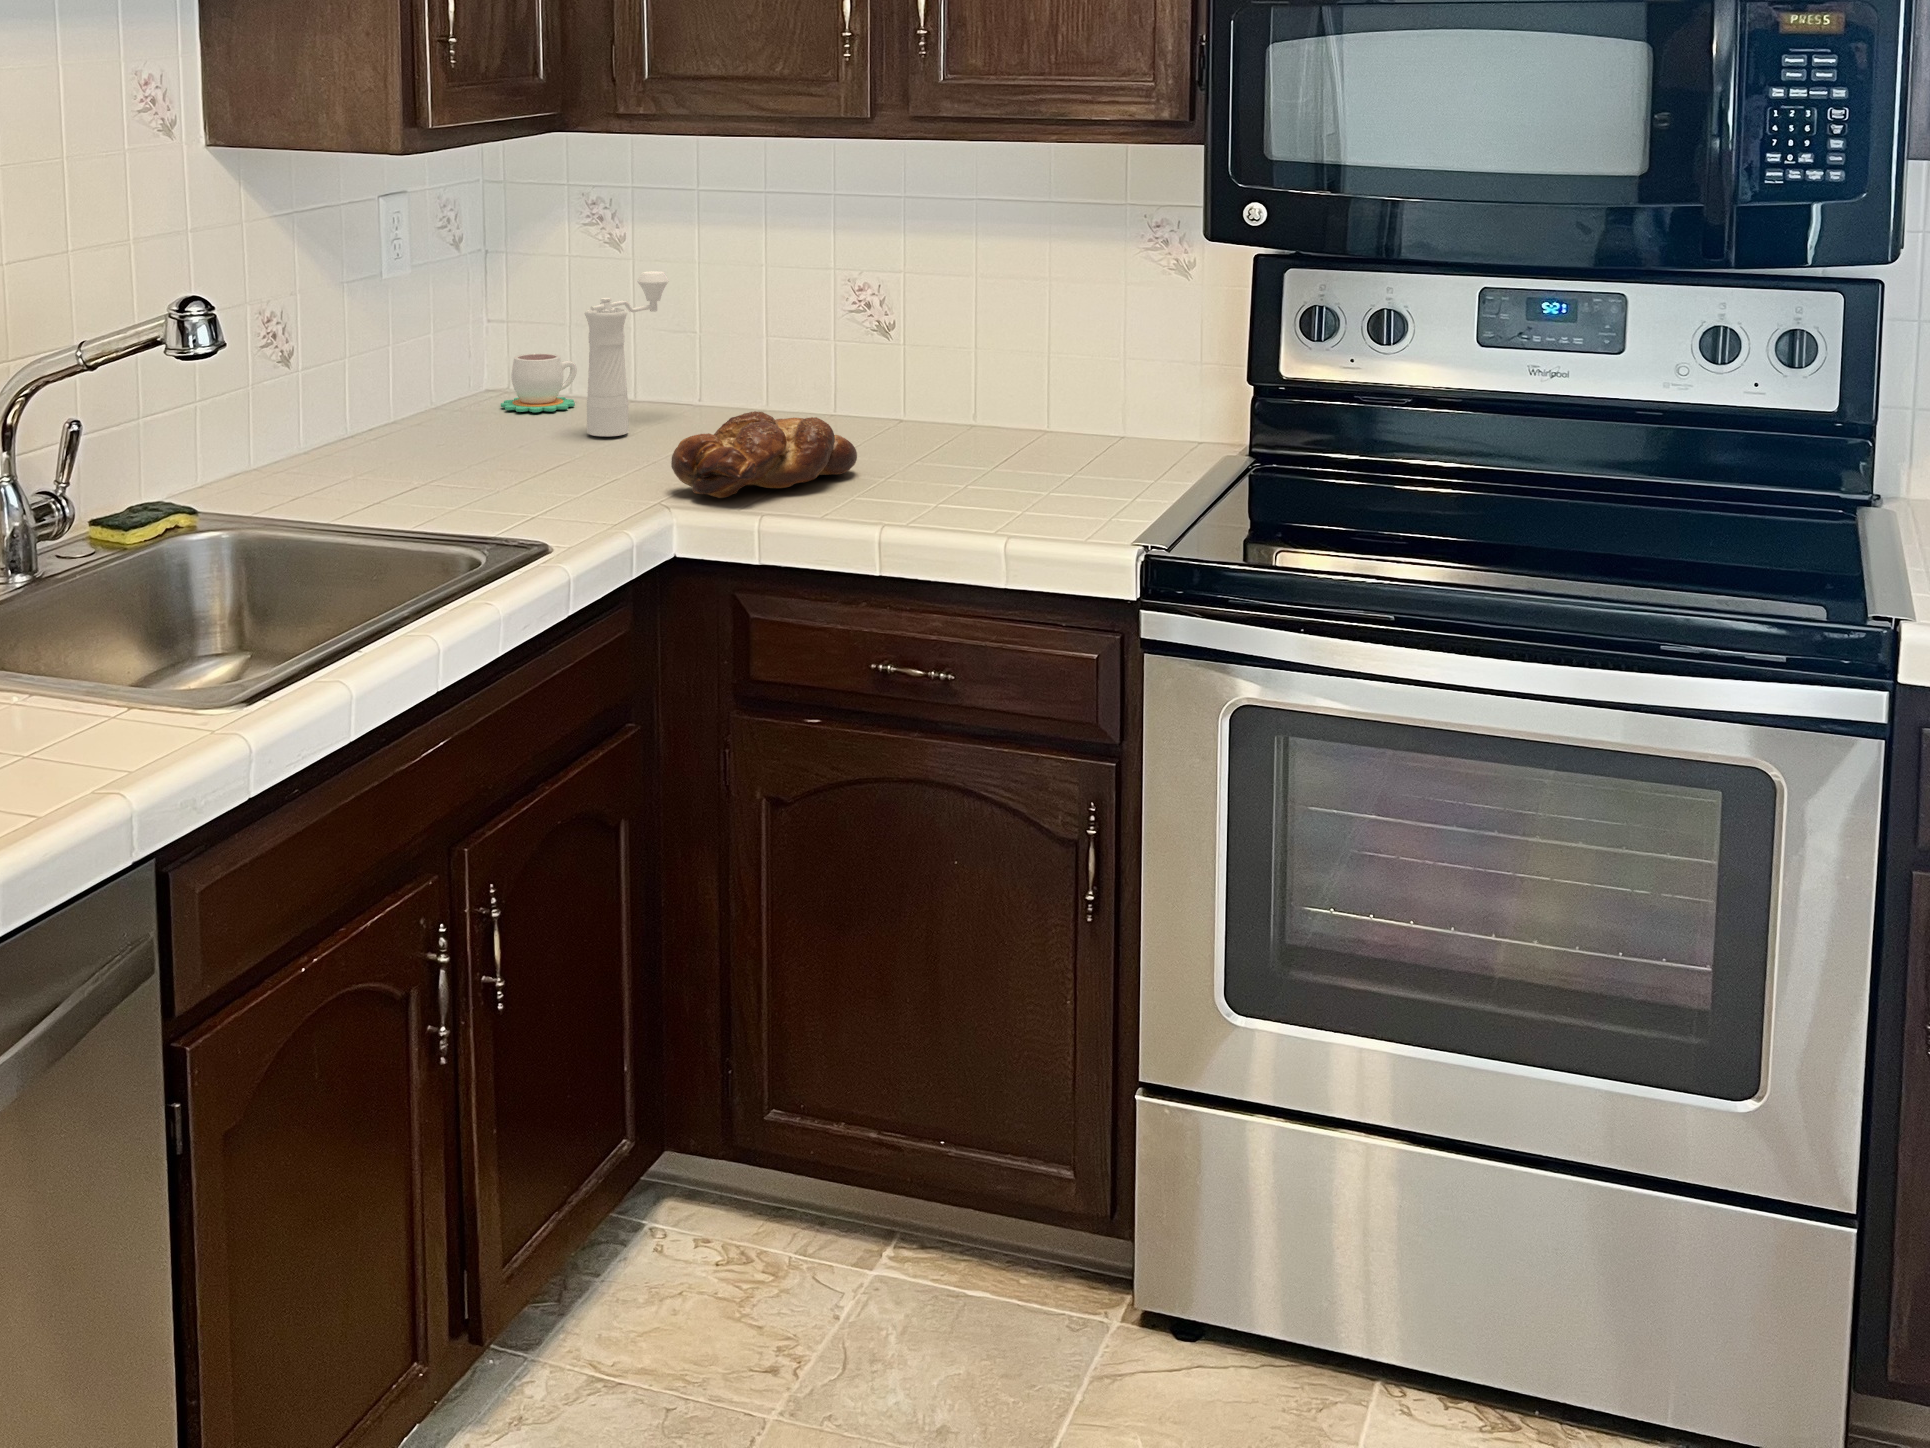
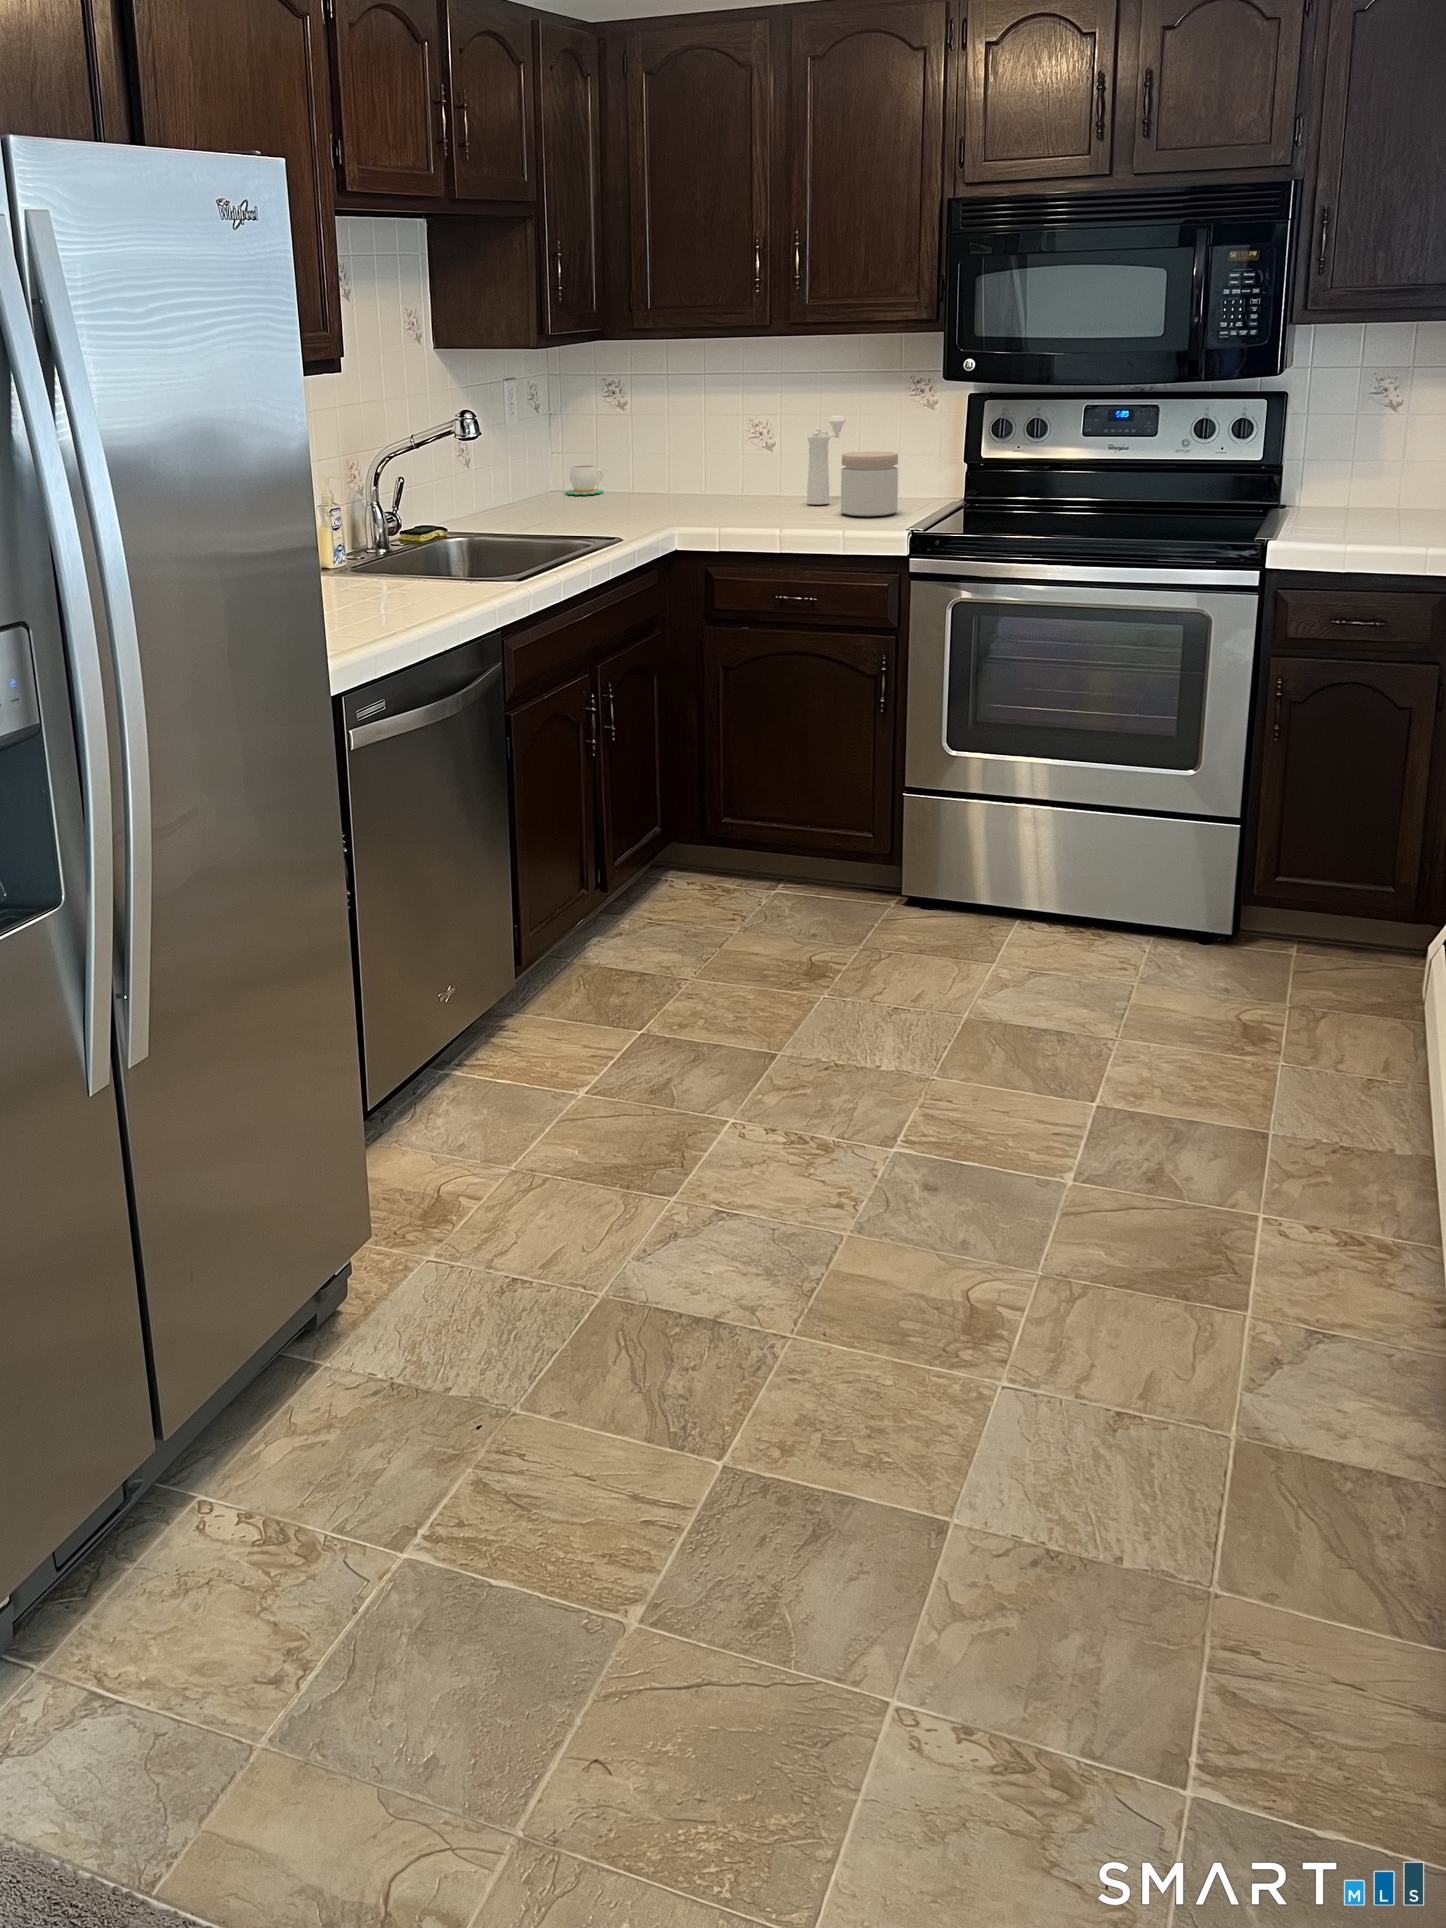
pepper mill: present [585,271,669,436] -> present [807,416,846,504]
jar: none [1007,365,1119,498] -> present [841,452,898,516]
bread loaf: present [671,411,857,498] -> none [672,479,763,520]

